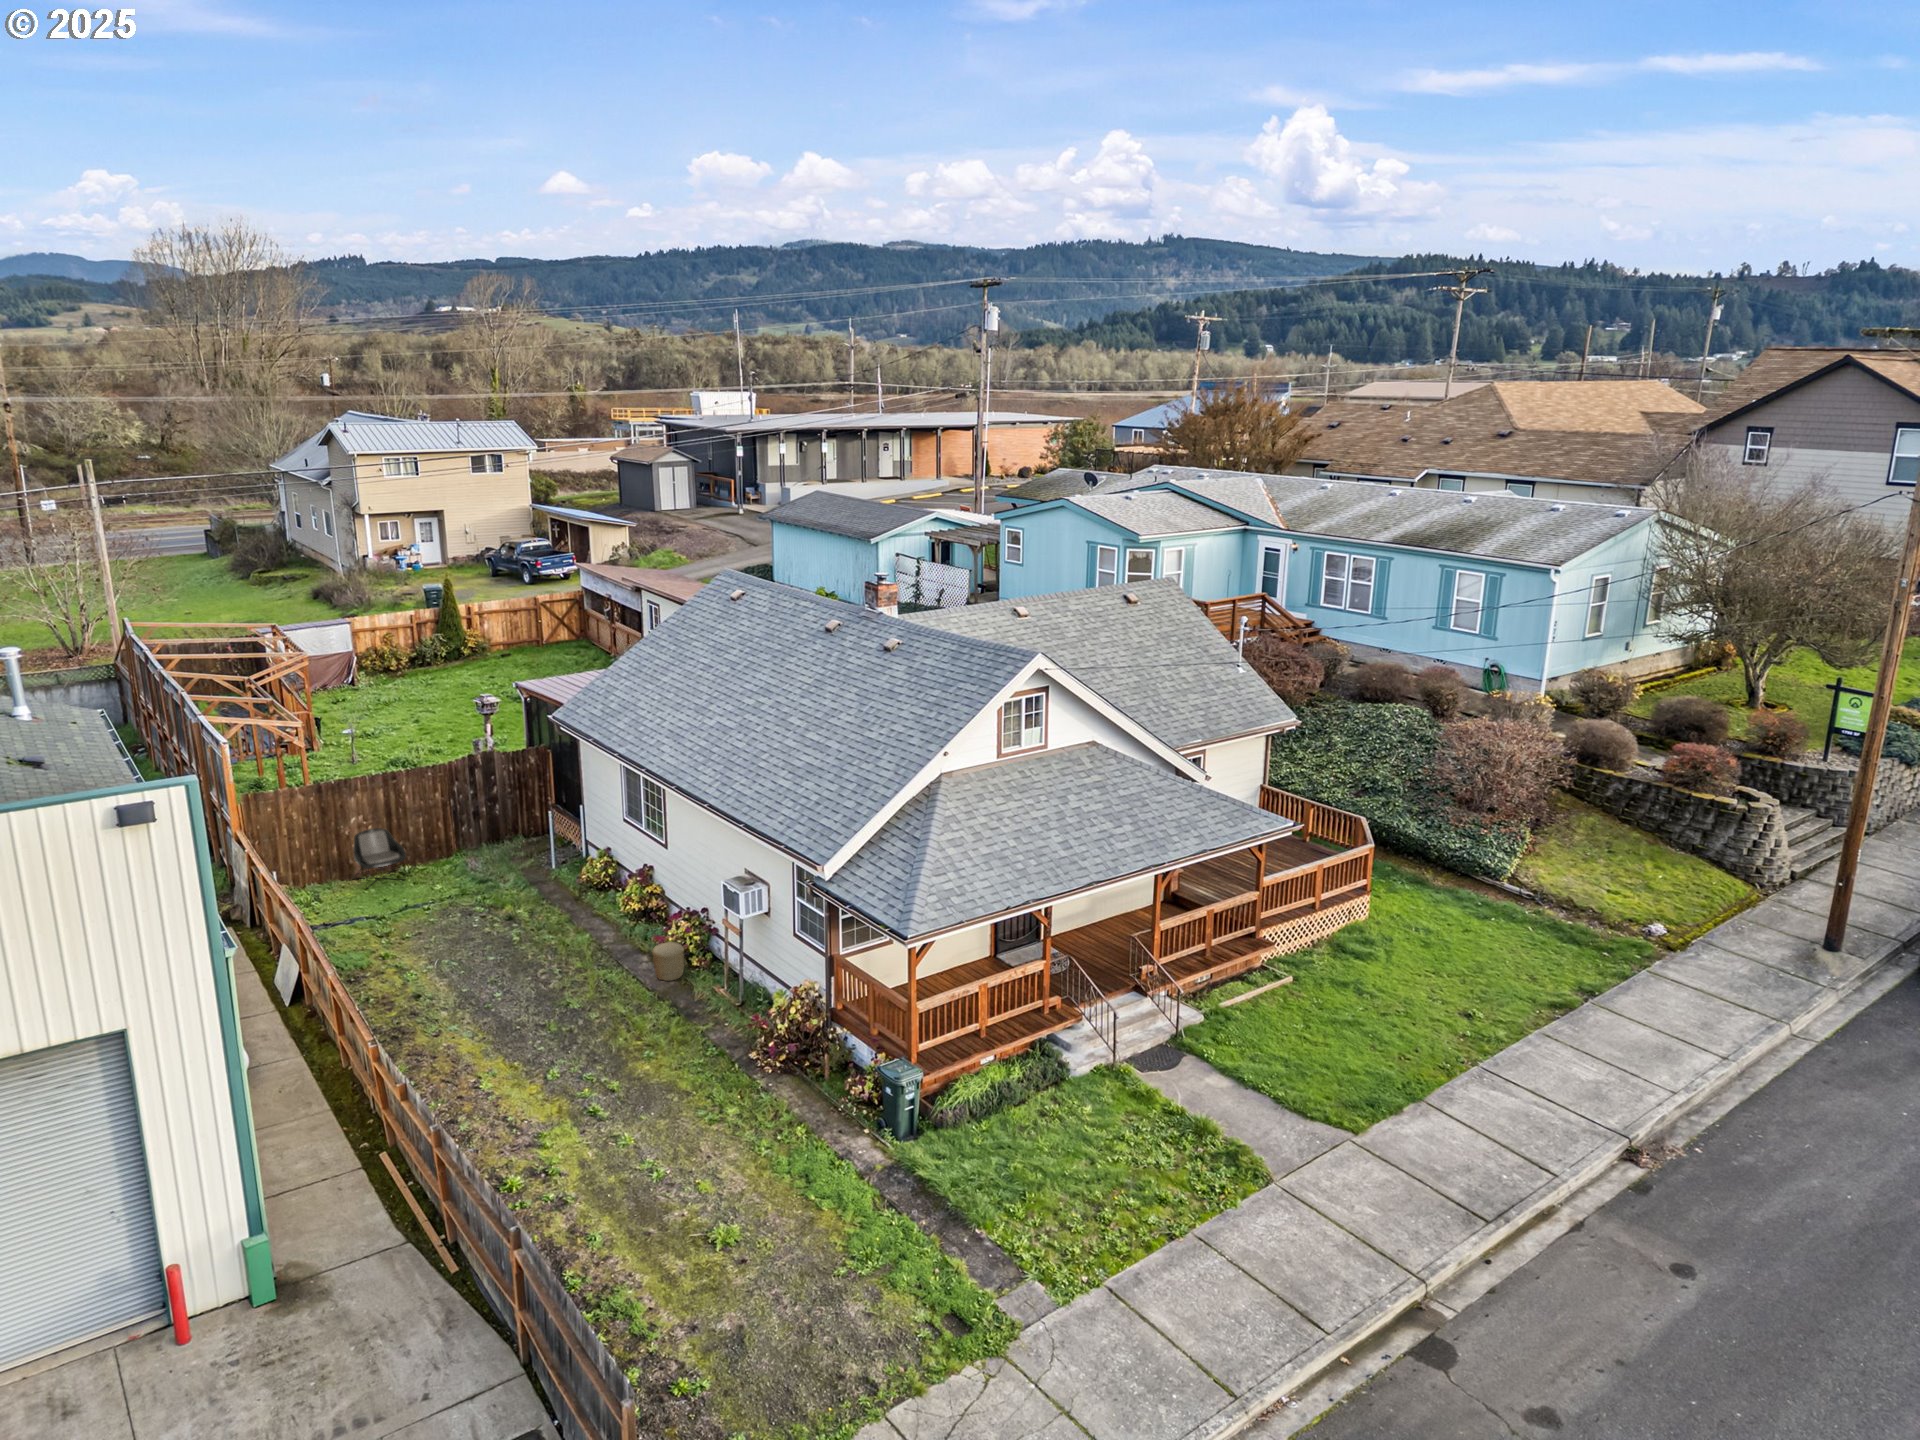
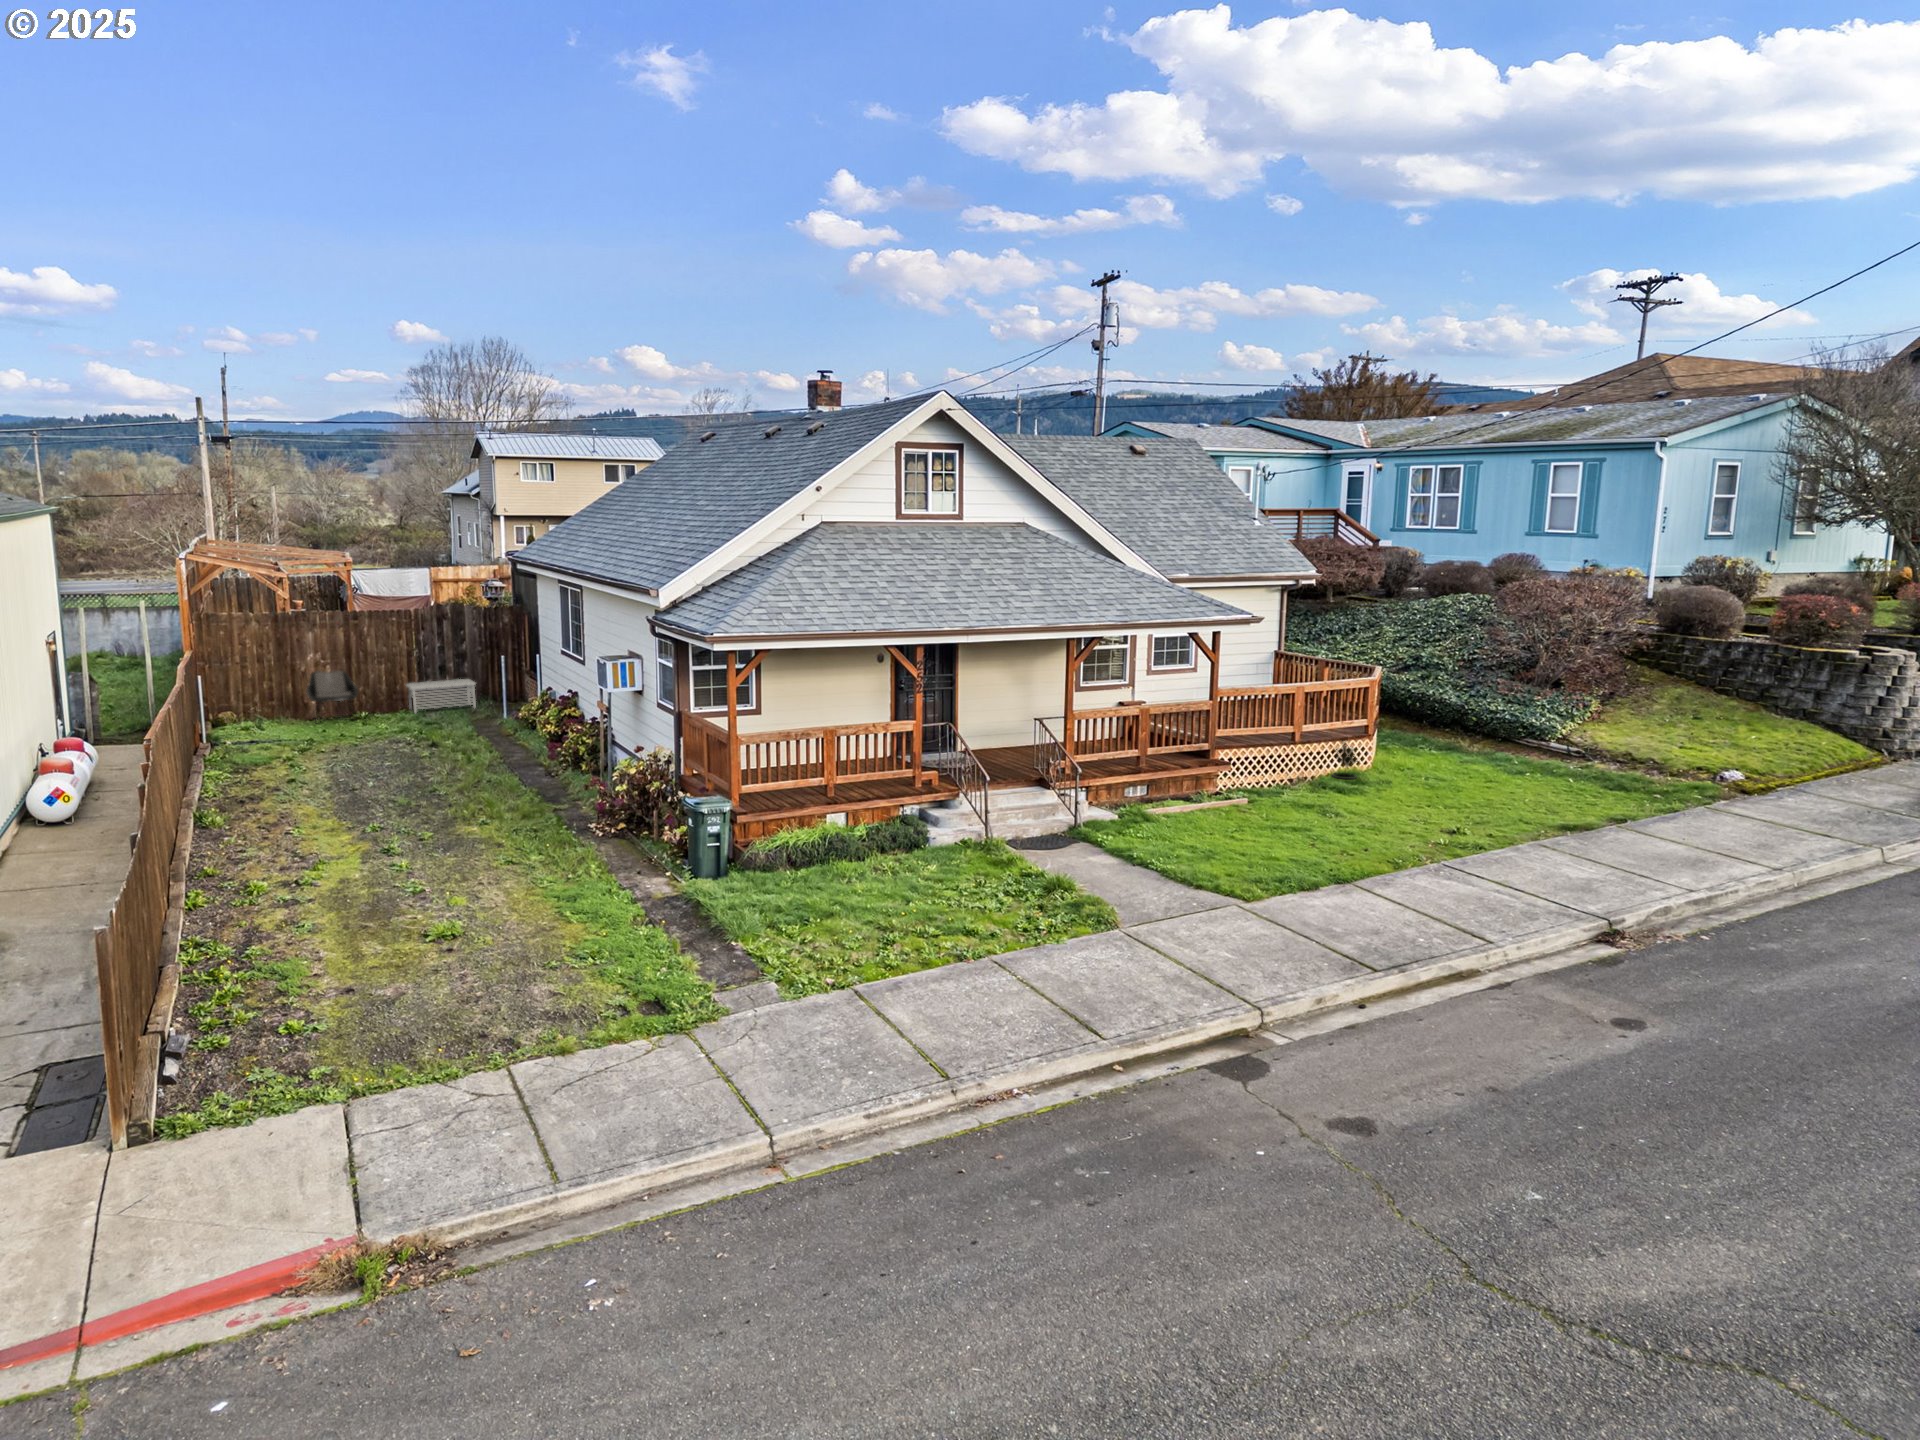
storage bench: none [442,820,513,865] -> present [406,679,476,713]
potted tree: none [1345,904,1371,942] -> present [1332,739,1358,779]
woven basket: present [652,942,684,981] -> none [538,743,573,780]

